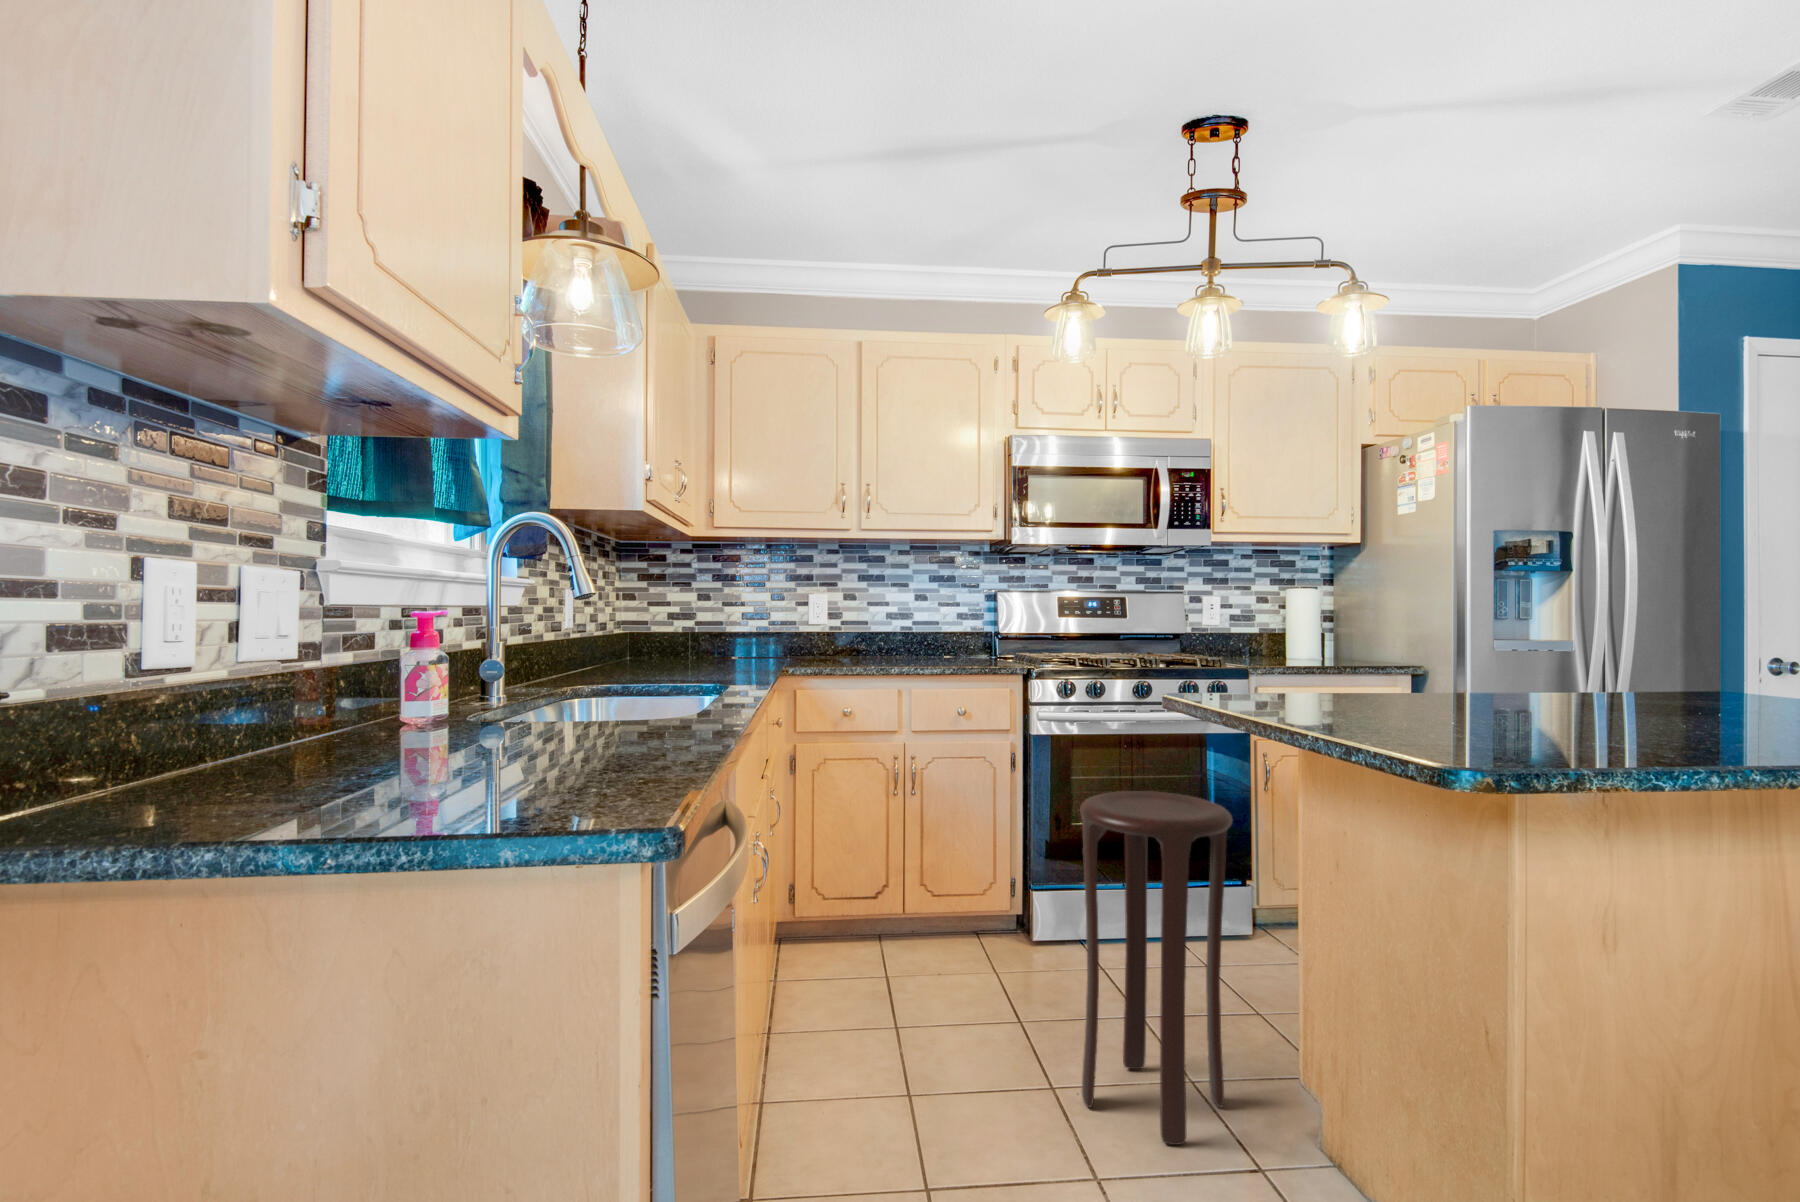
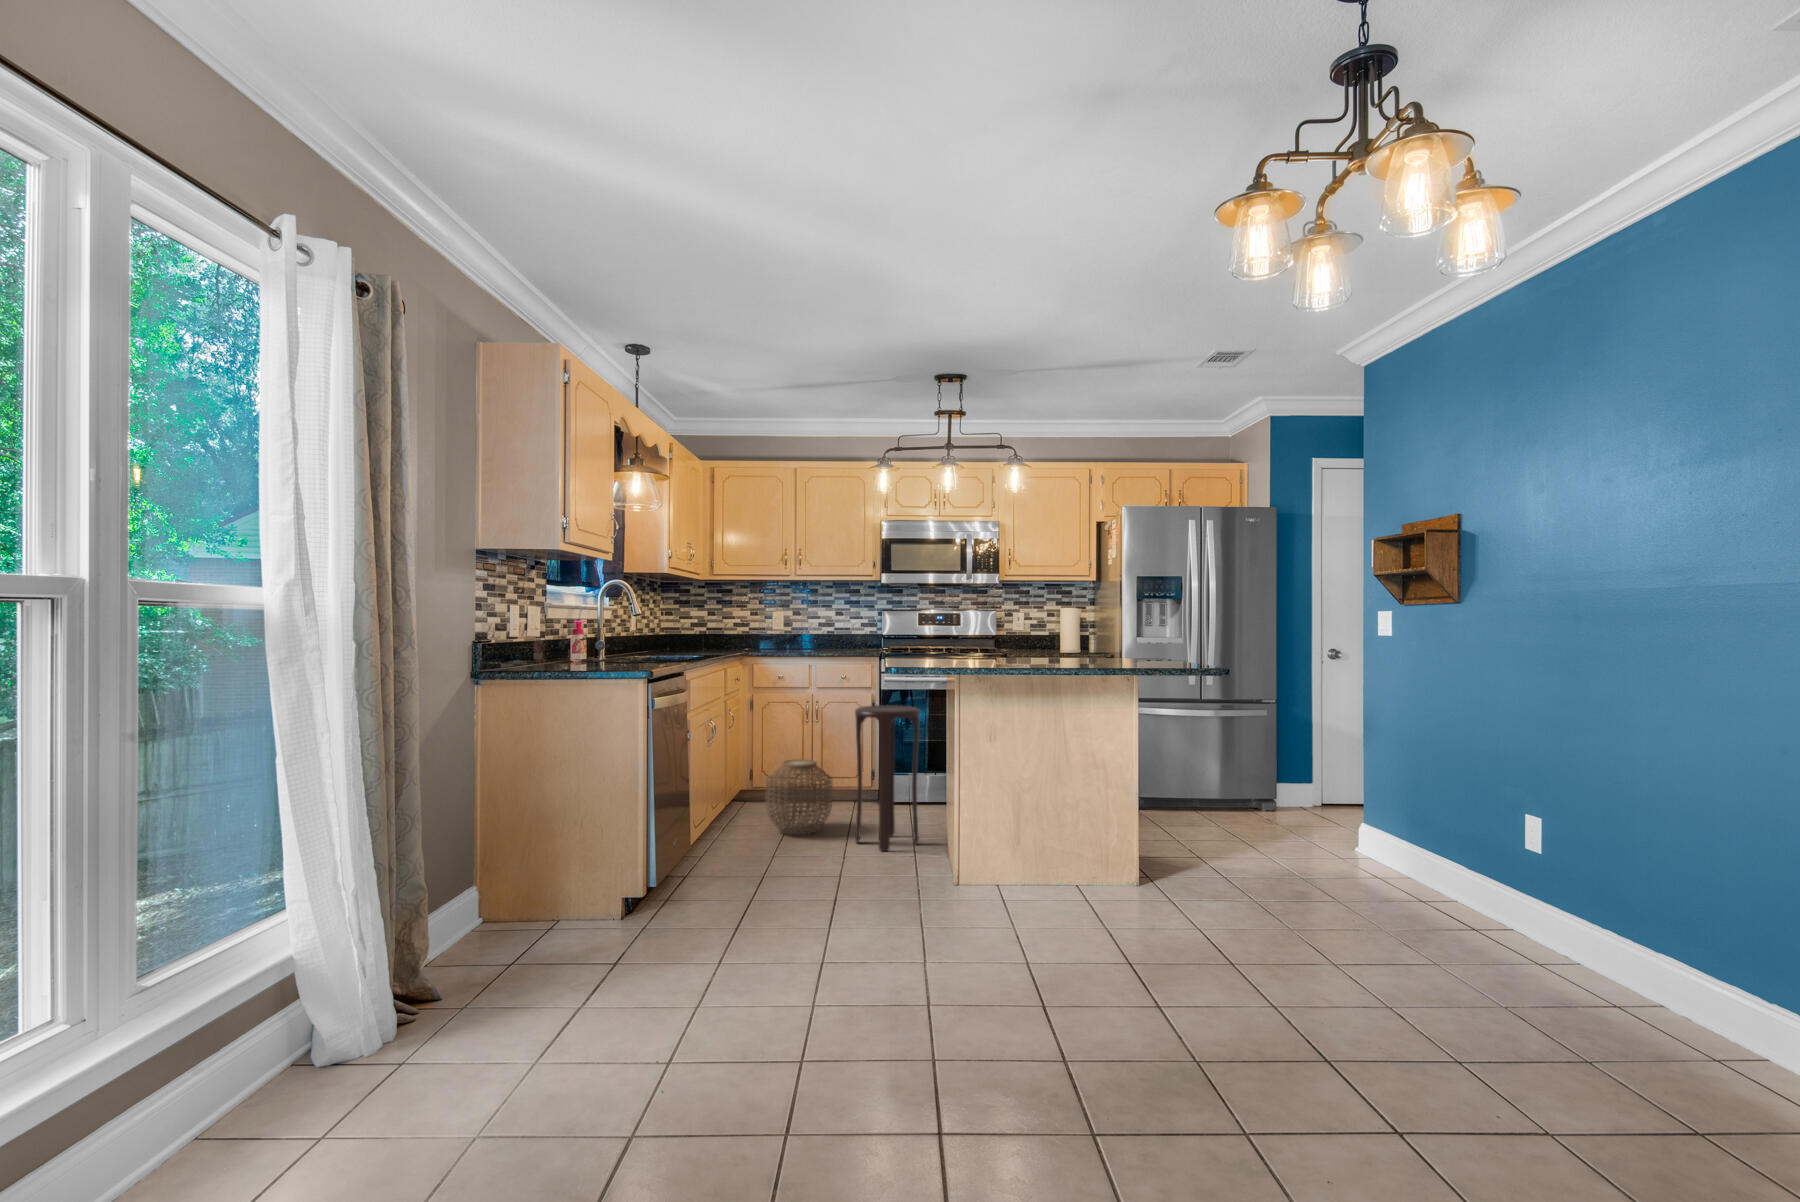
woven basket: none [863,898,1003,1073] -> present [766,759,833,835]

